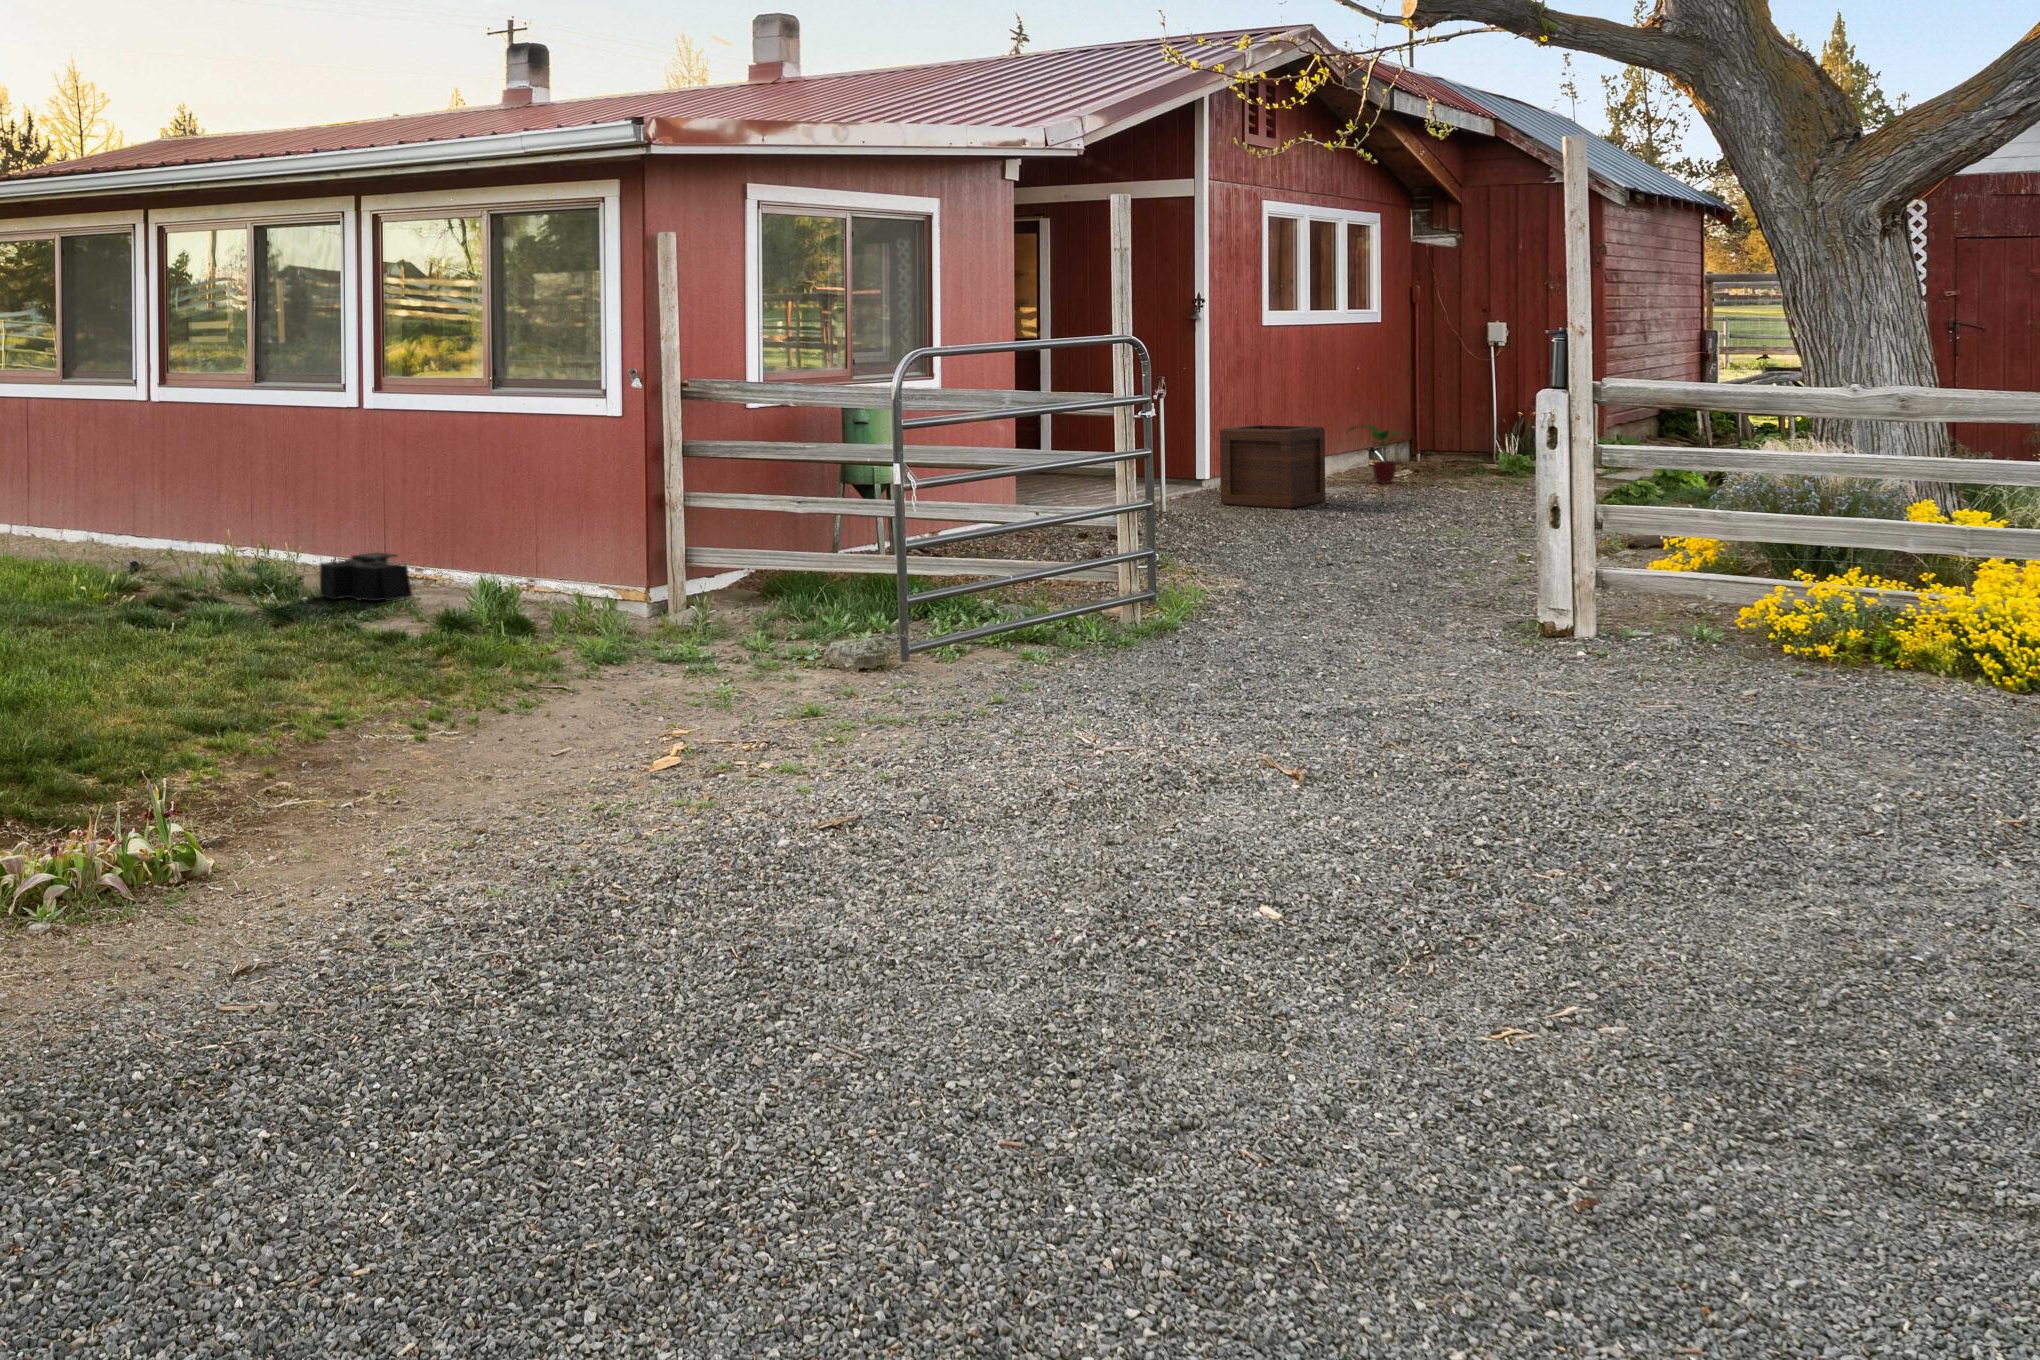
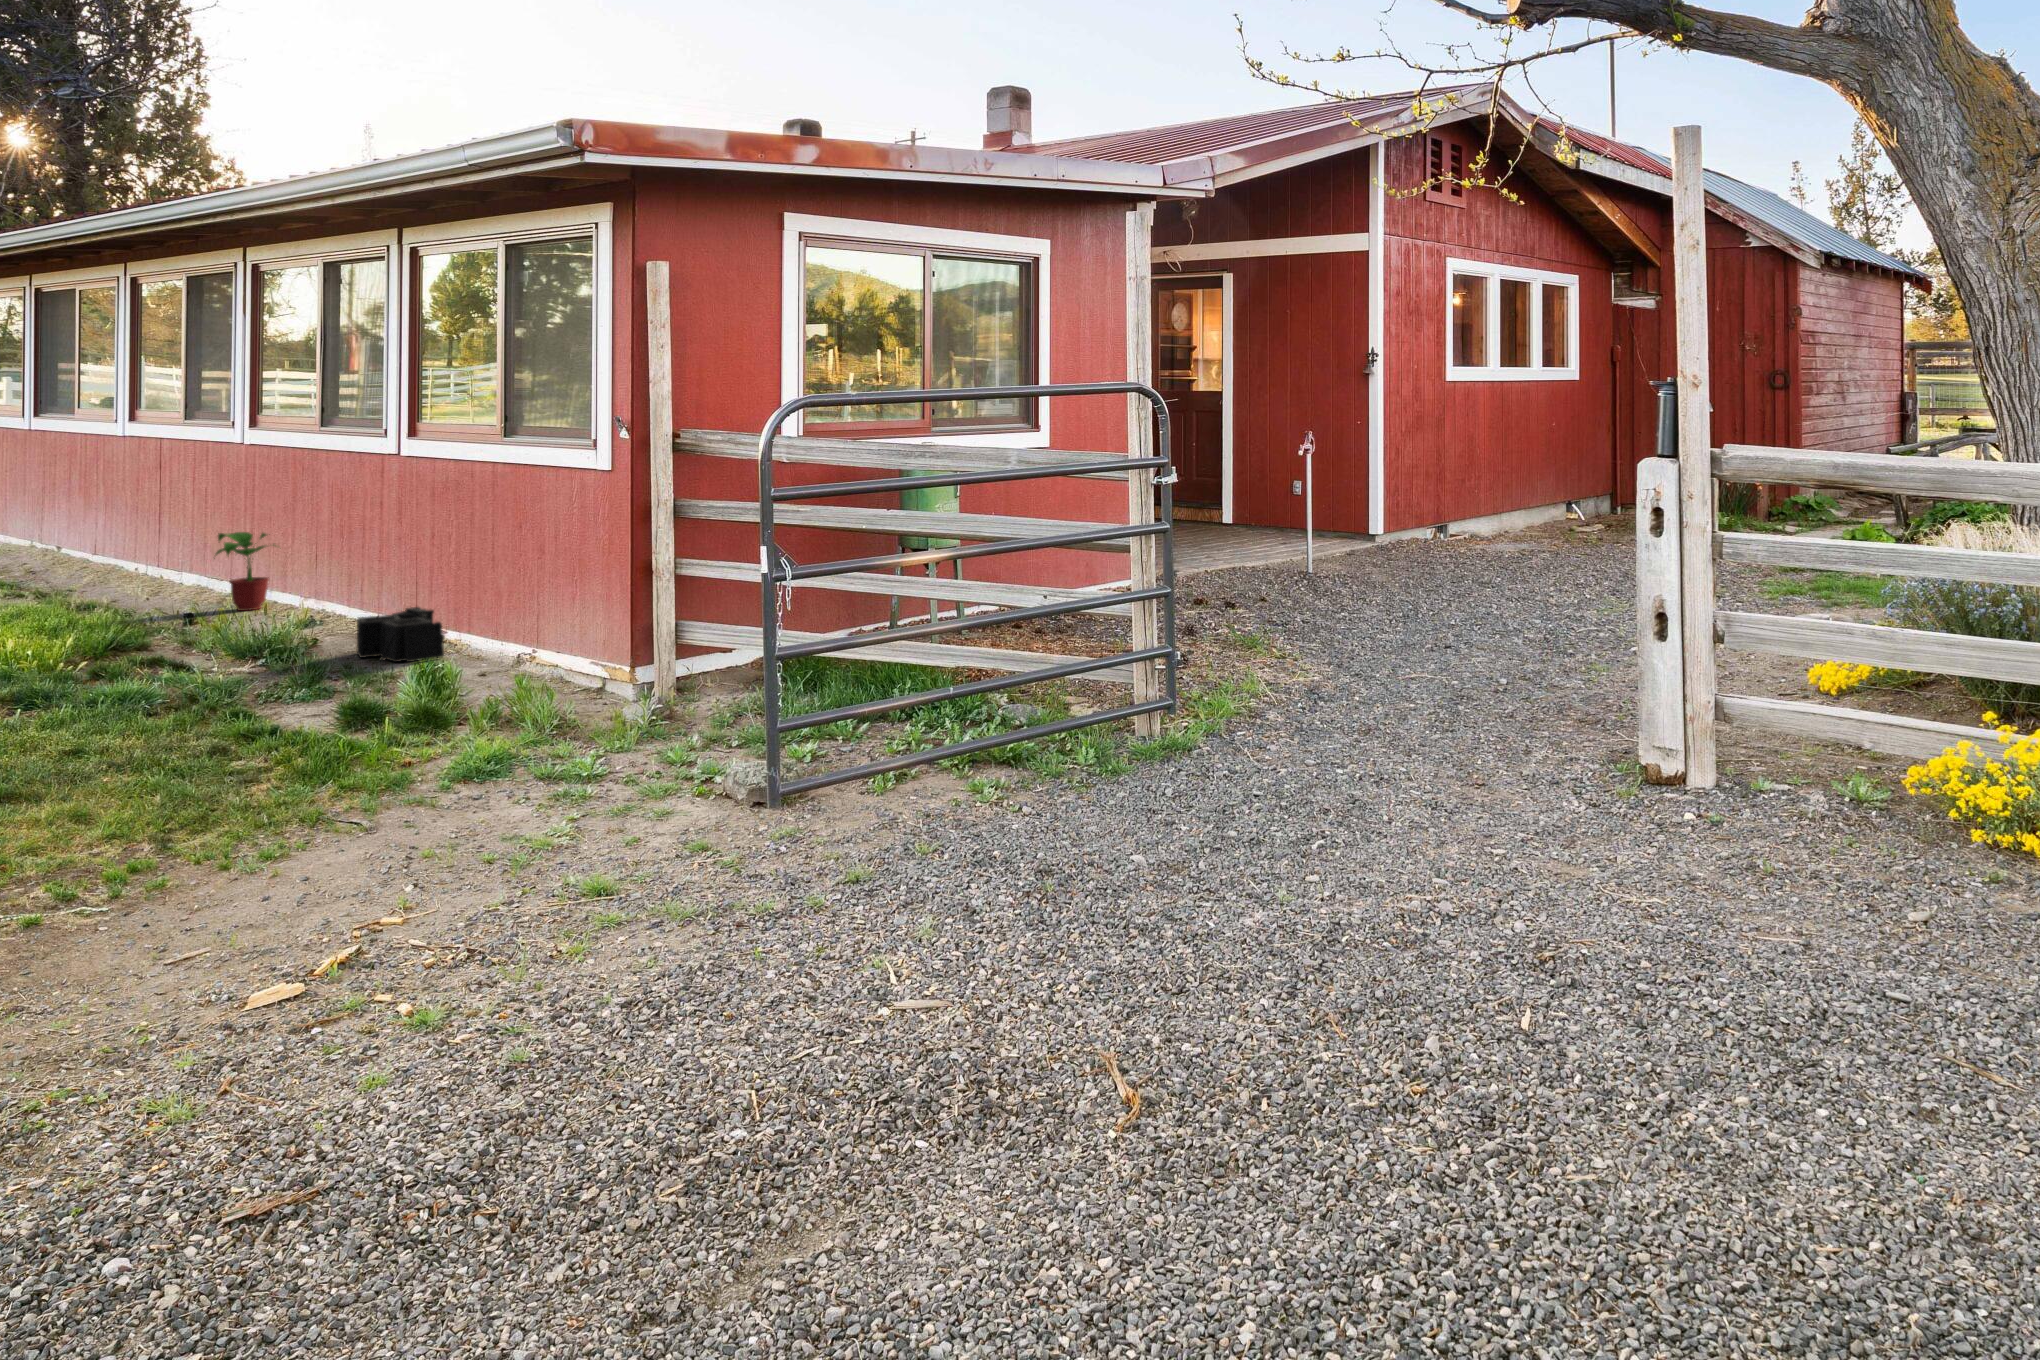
wooden crate: present [1220,425,1325,509] -> none [1394,477,1501,564]
potted plant: present [1347,425,1412,483] -> present [216,532,275,611]

